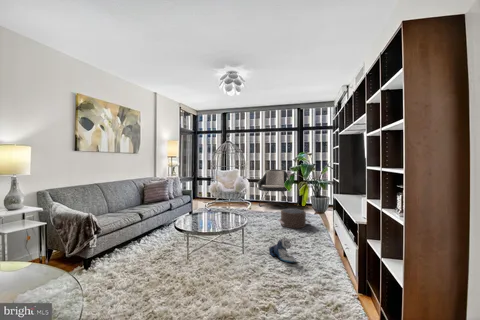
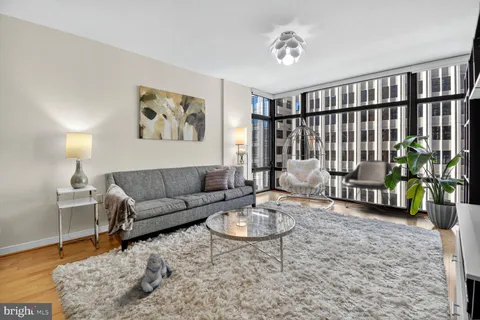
pouf: present [278,208,311,228] -> none [356,214,411,245]
plush toy: present [269,238,296,263] -> present [141,254,172,293]

